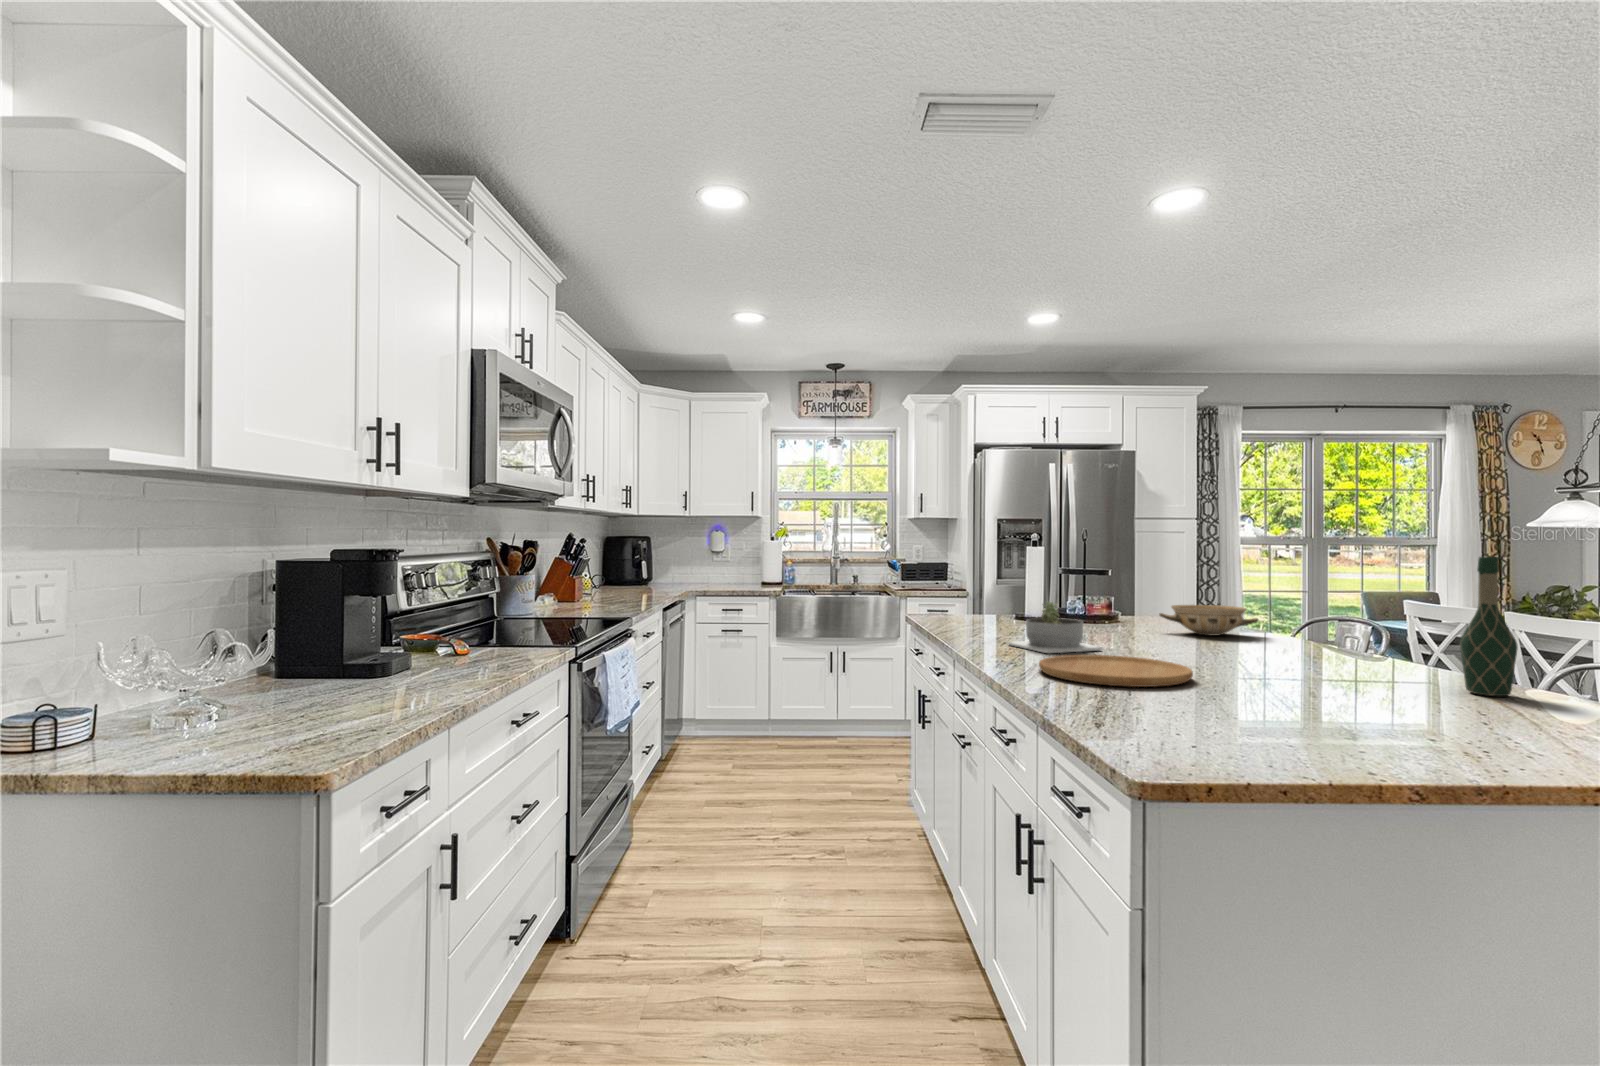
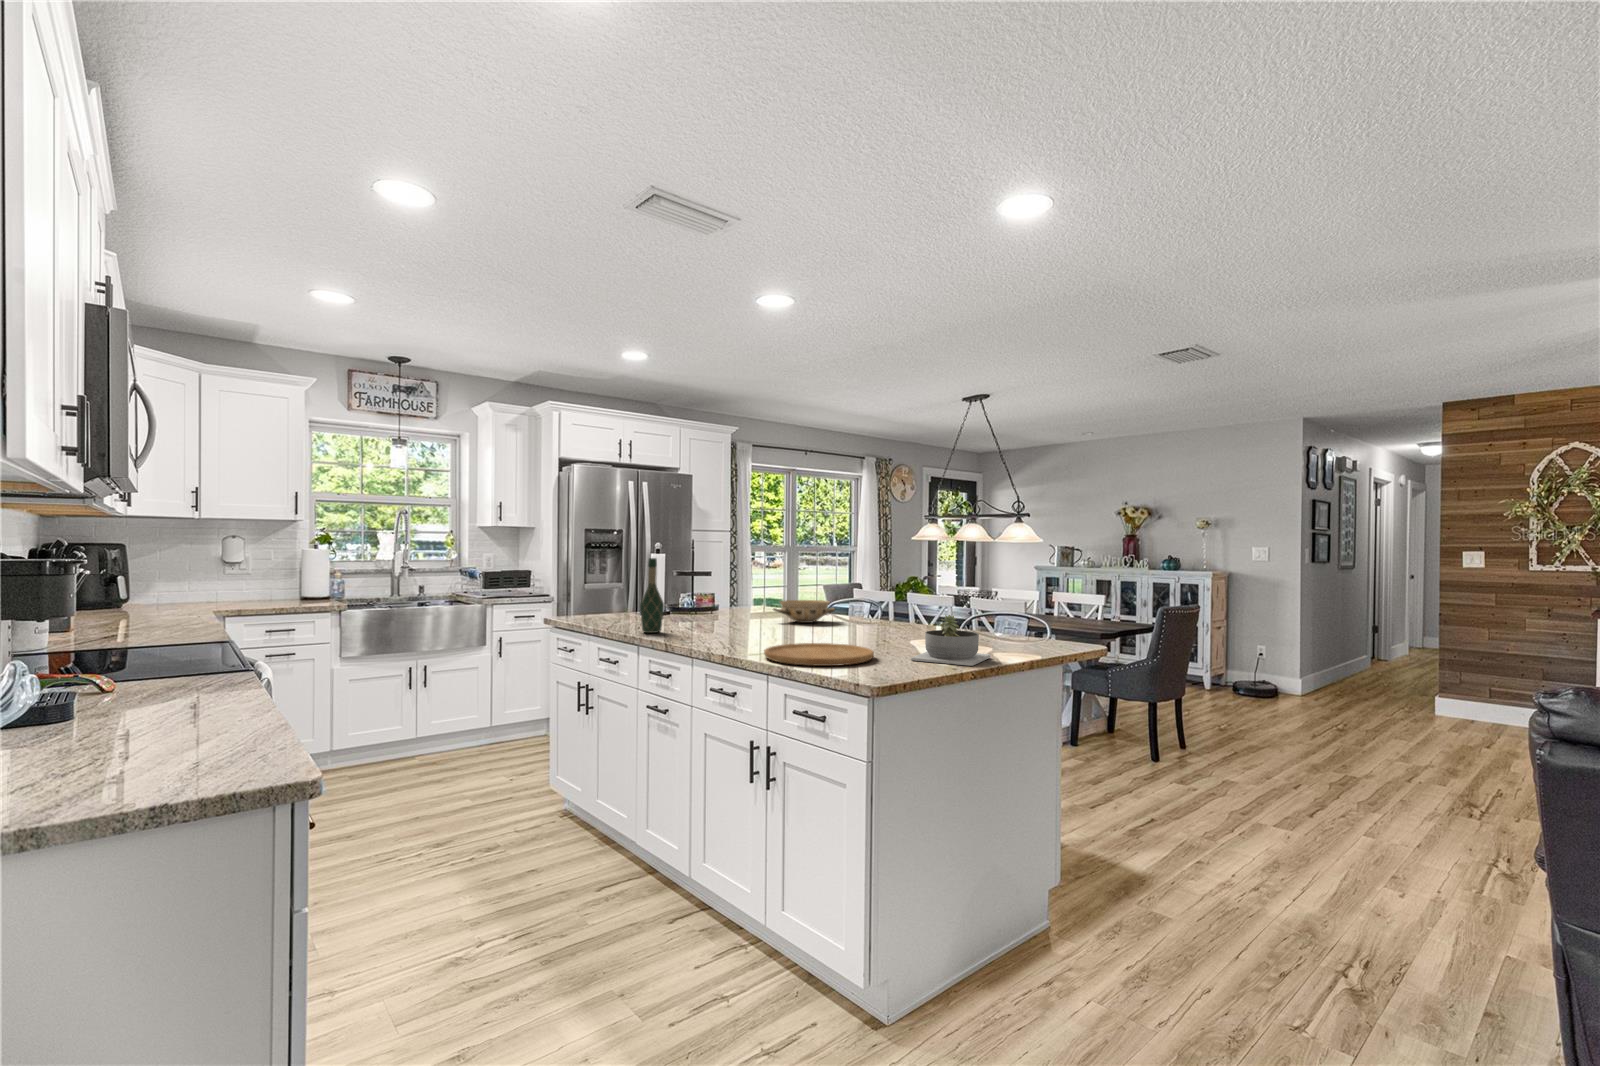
wine bottle: present [1460,557,1518,696] -> present [640,558,664,633]
succulent planter: present [1008,602,1103,653] -> present [911,615,991,666]

